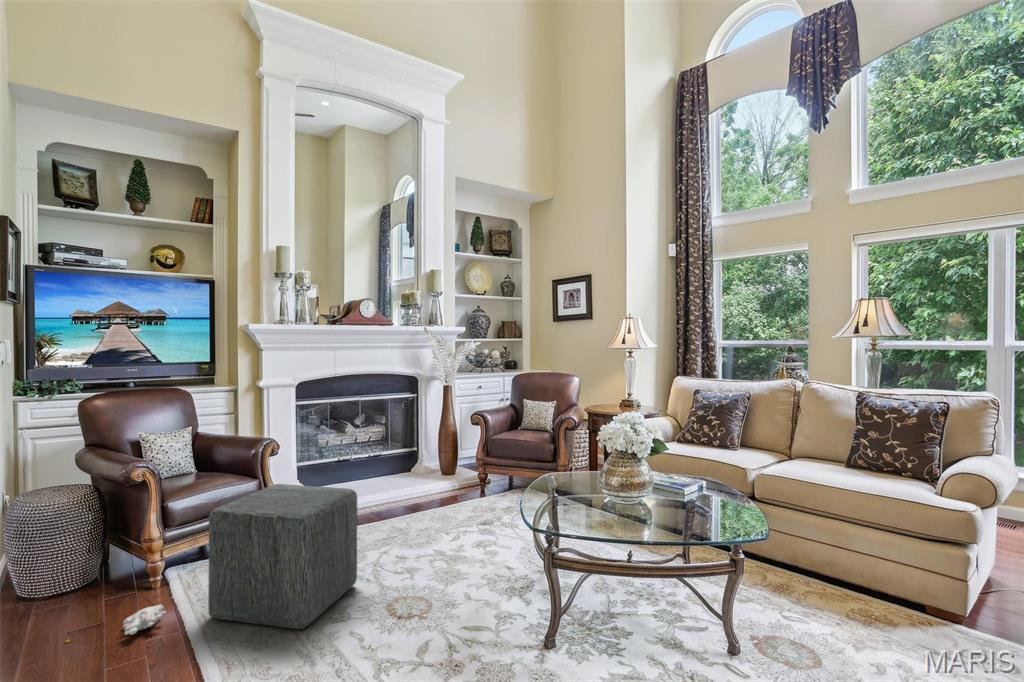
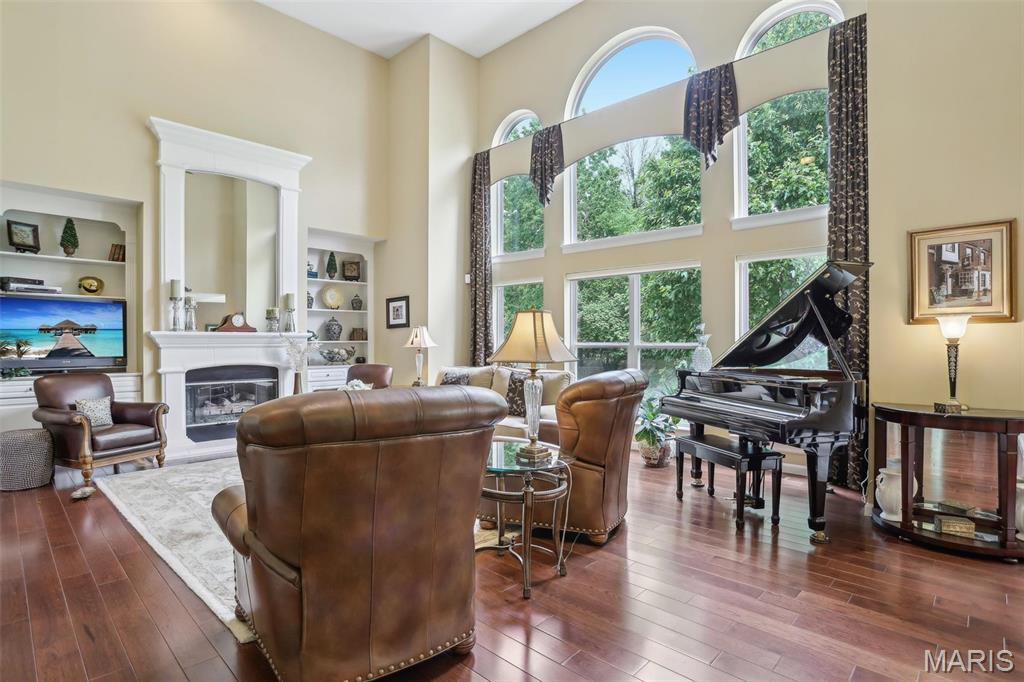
ottoman: present [208,484,357,629] -> none [121,425,212,494]

